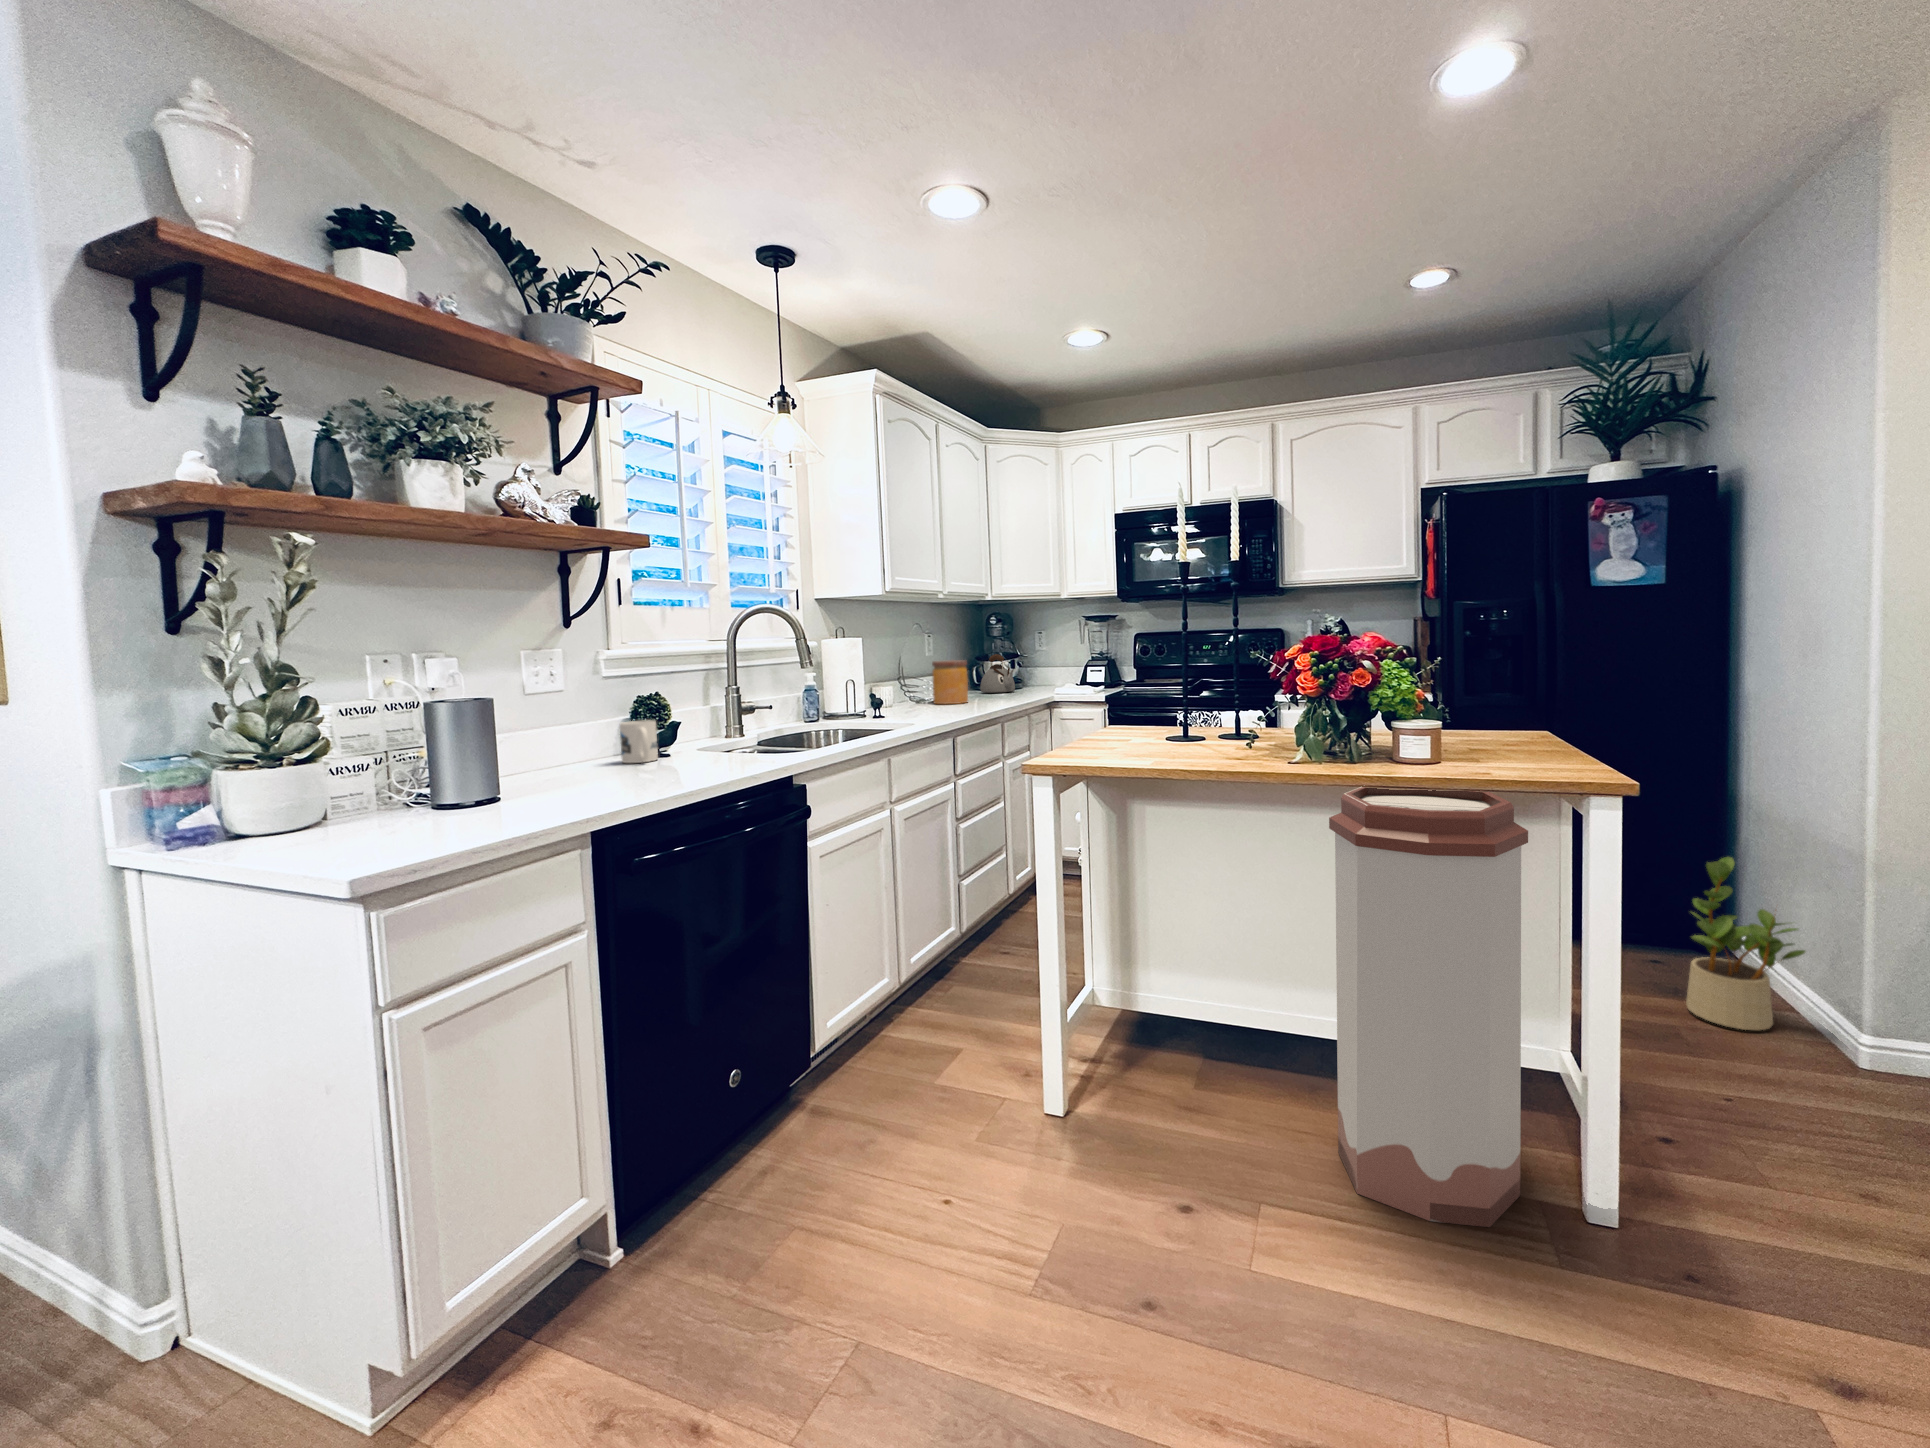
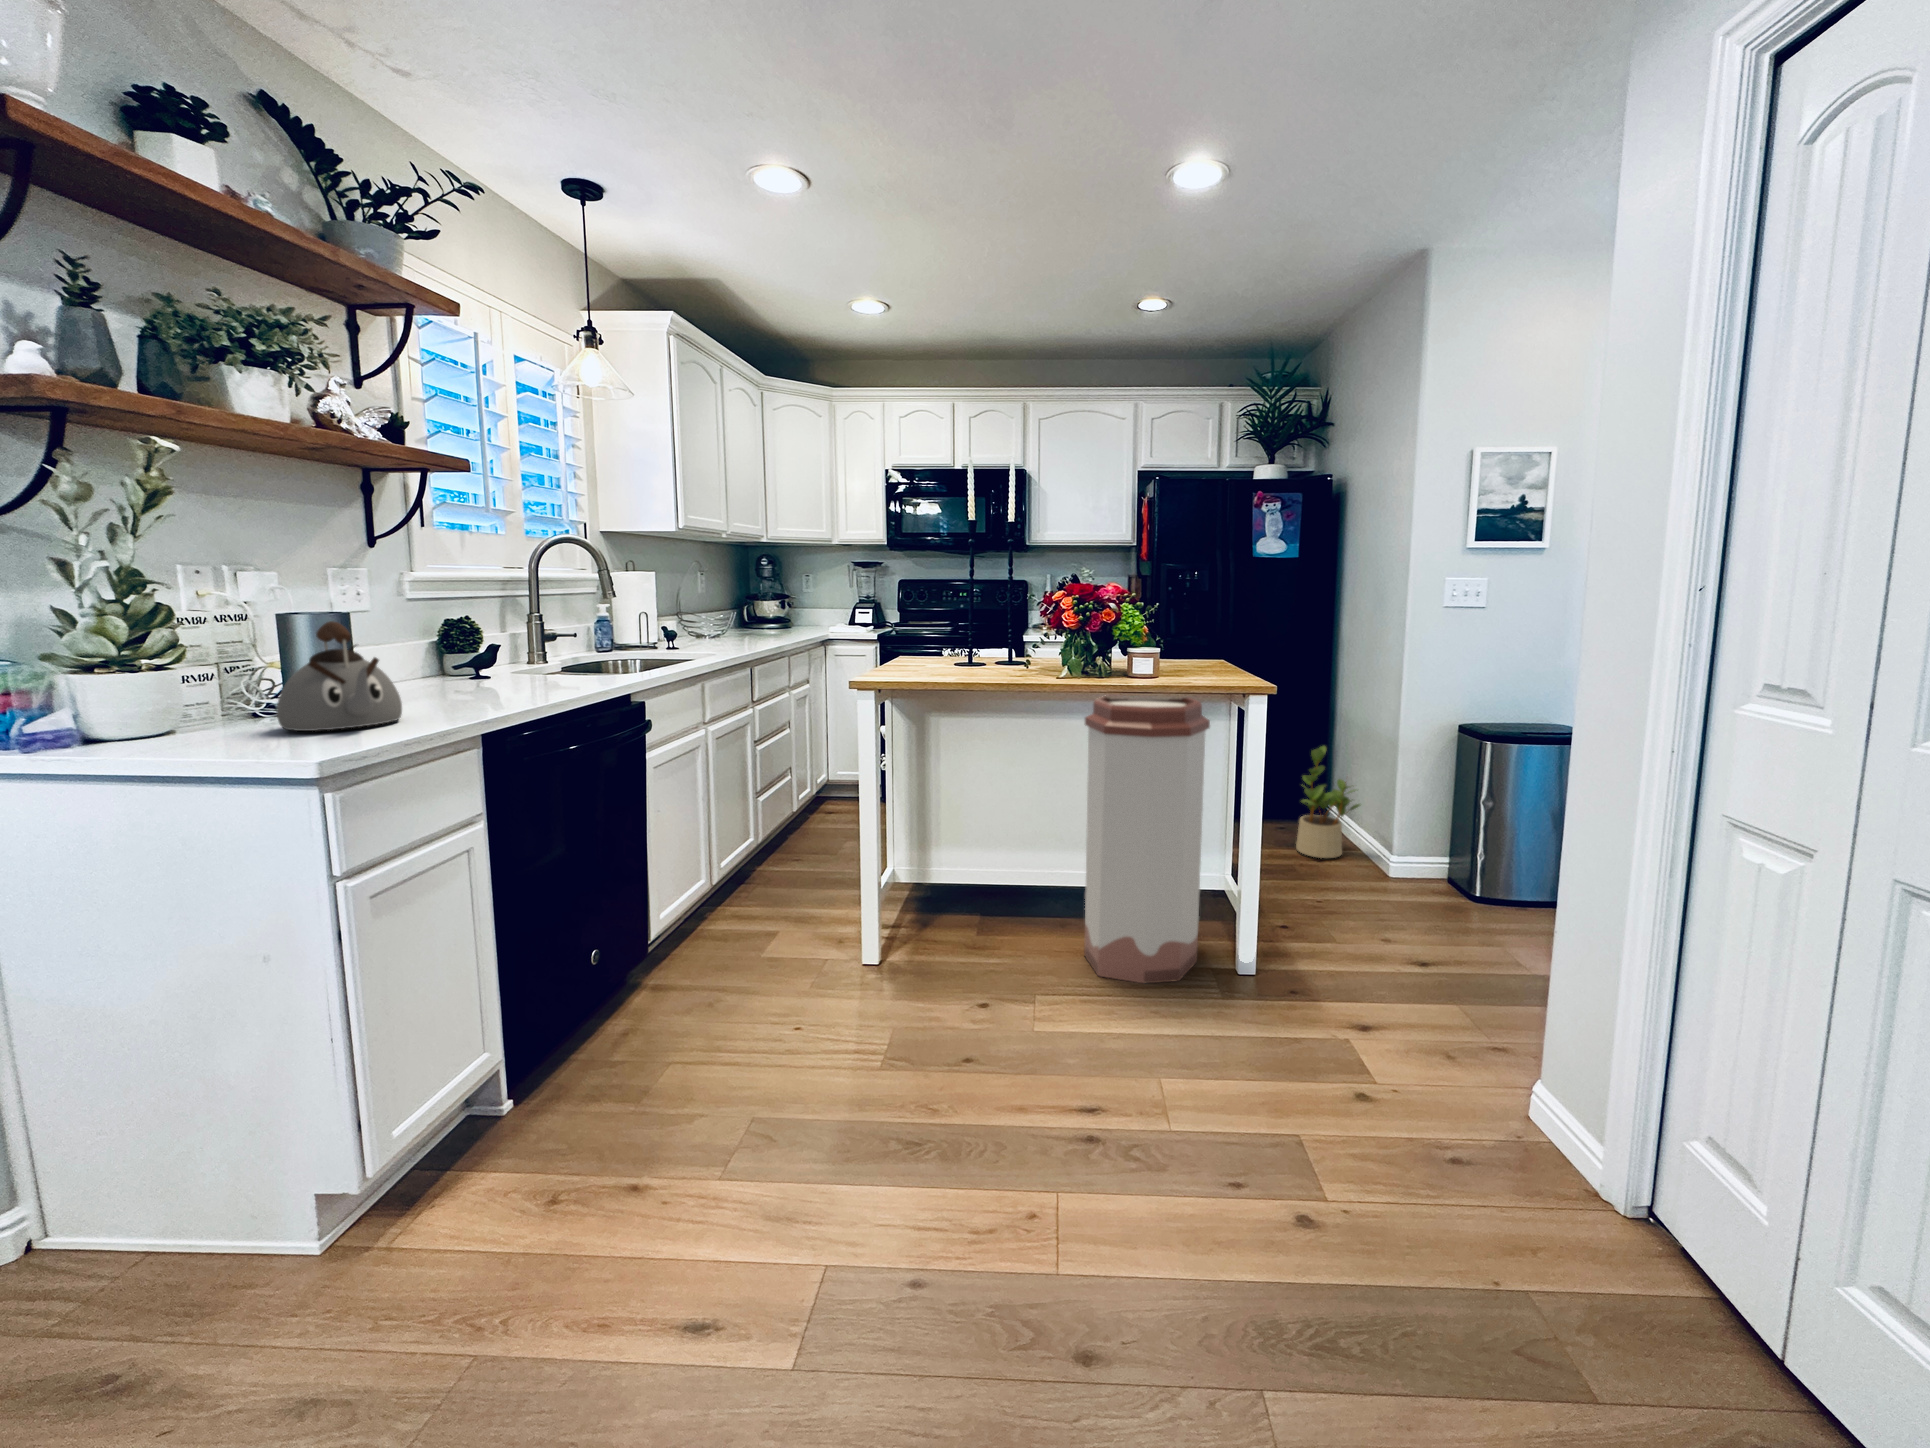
kettle: present [980,654,1015,693] -> present [277,621,402,731]
jar: present [932,660,968,704] -> none [720,598,756,639]
mug: present [620,720,658,763] -> none [436,644,479,685]

